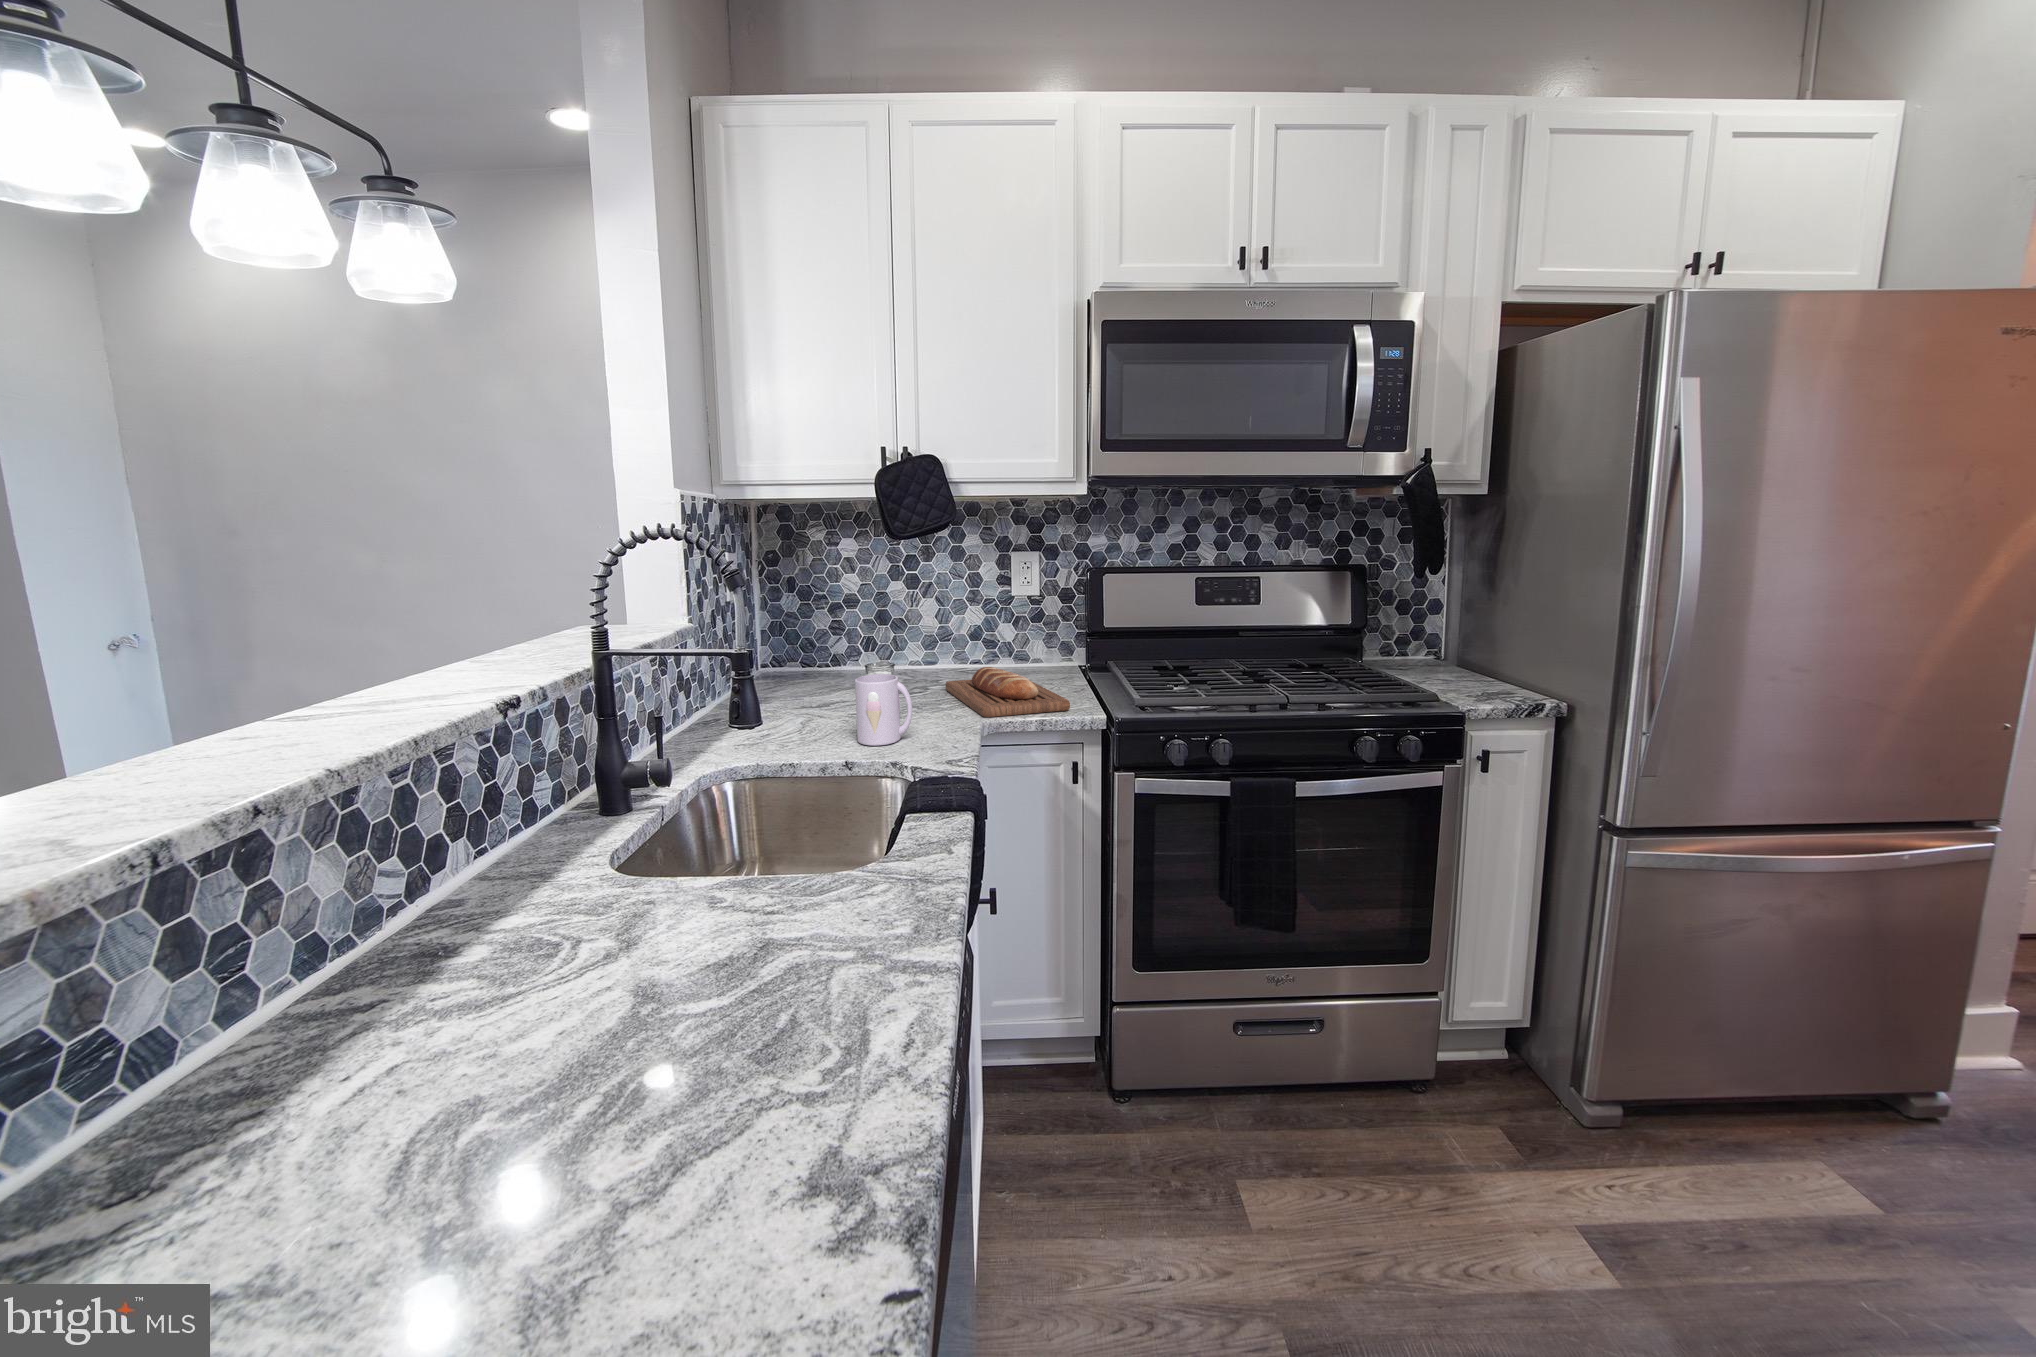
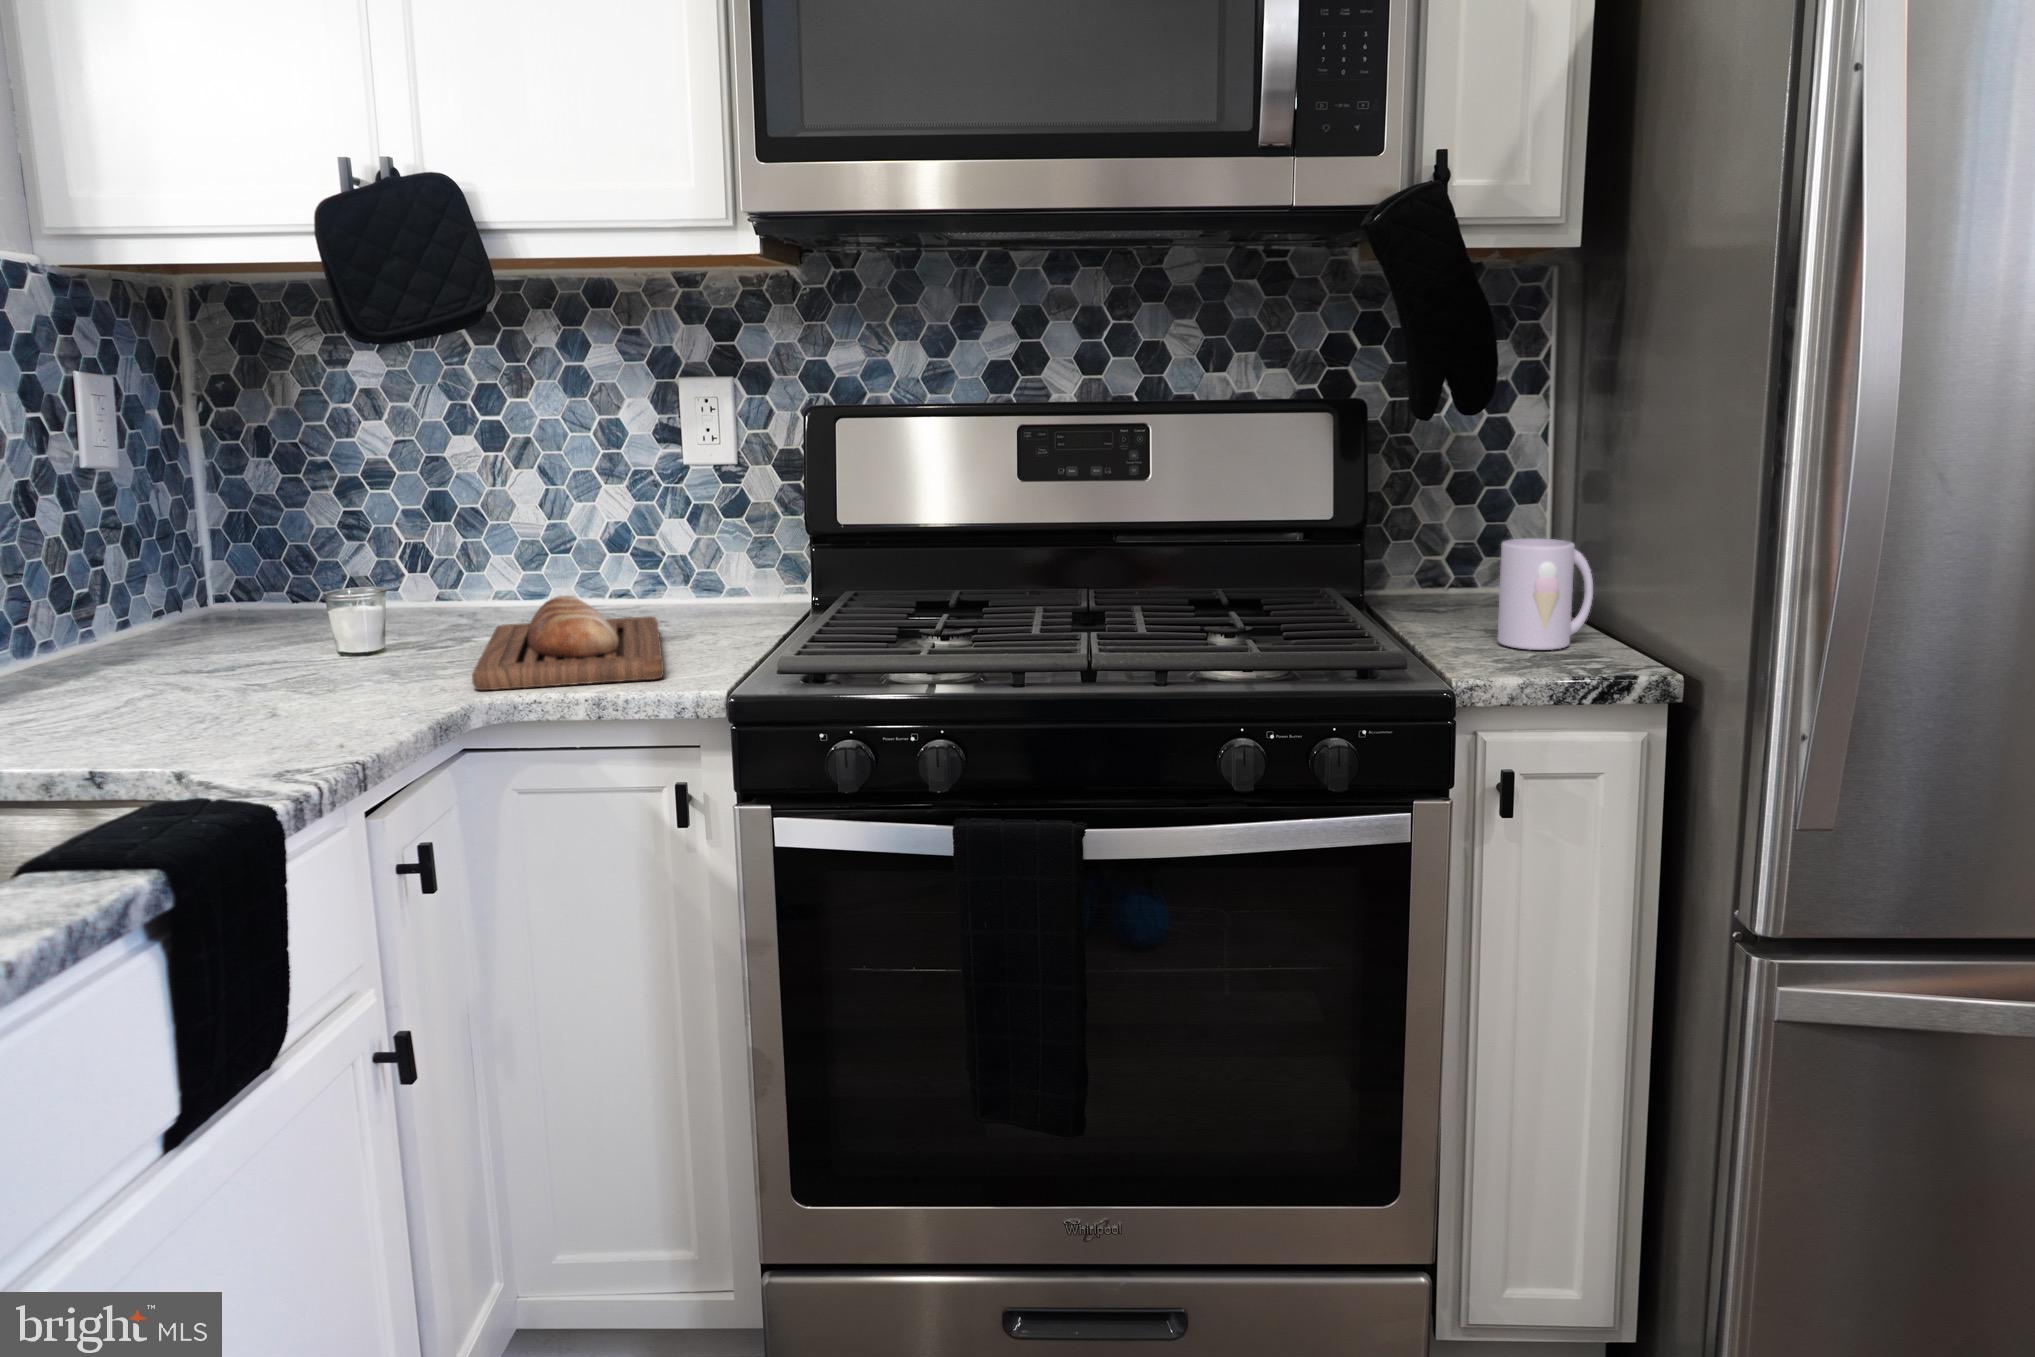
mug: present [855,674,912,746] -> present [1498,538,1593,650]

